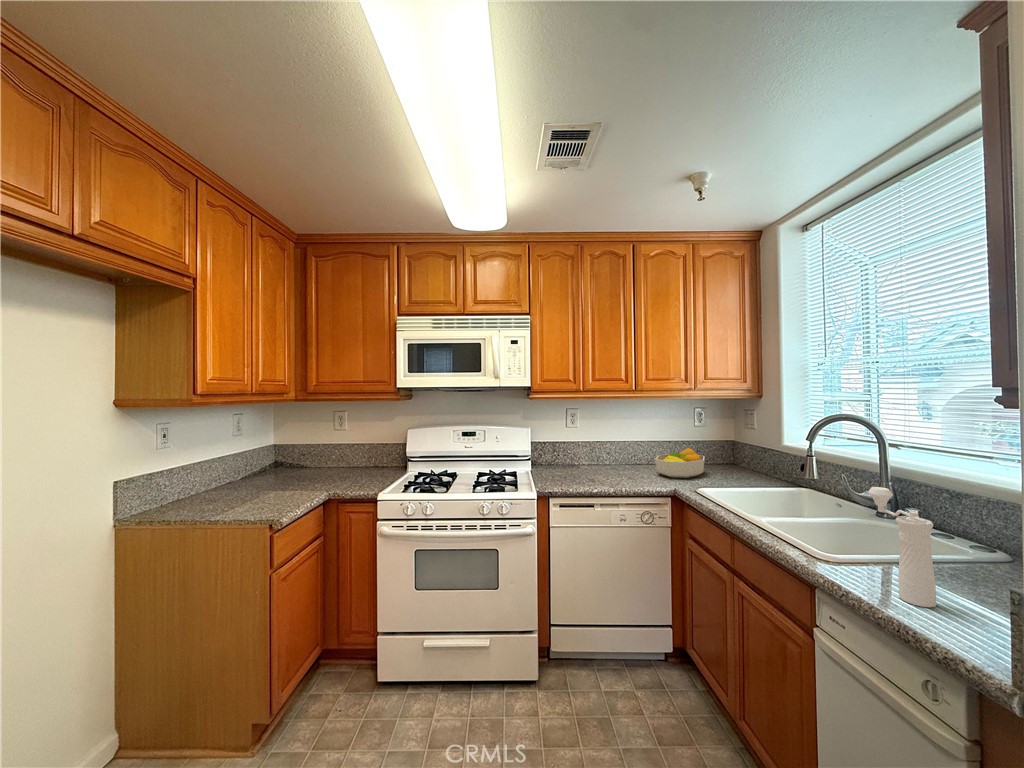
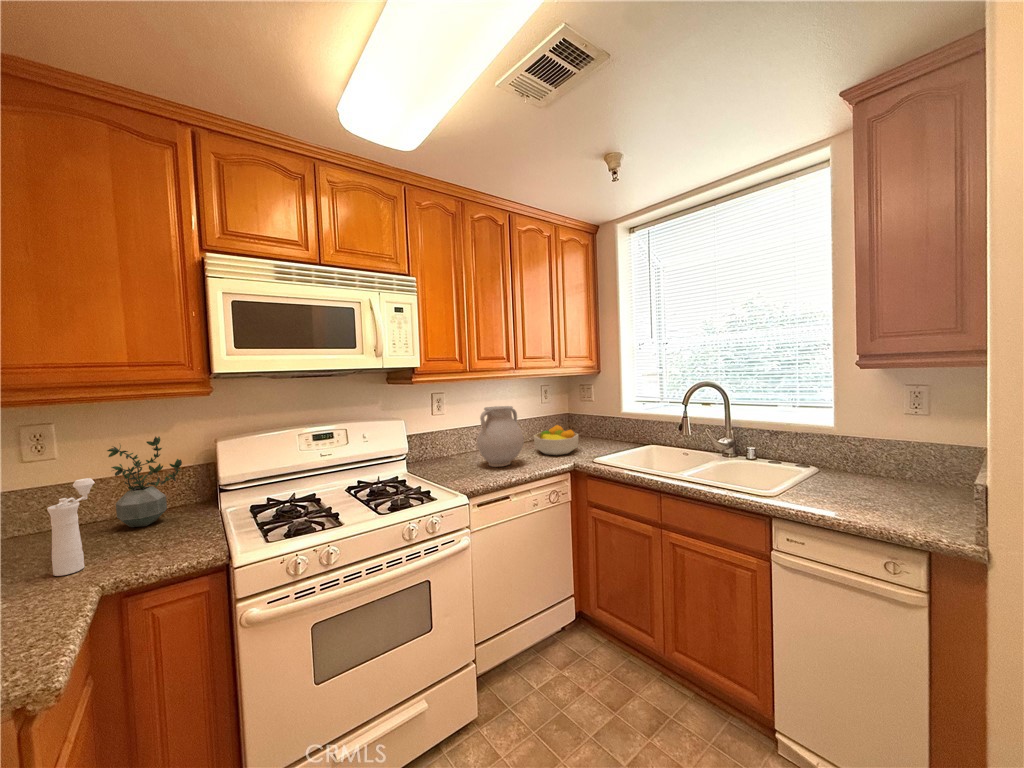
vase: none [585,423,629,478] -> present [477,406,524,467]
potted plant: none [354,424,386,475] -> present [107,437,182,527]
pepper mill: present [868,487,936,607] -> present [47,478,95,576]

